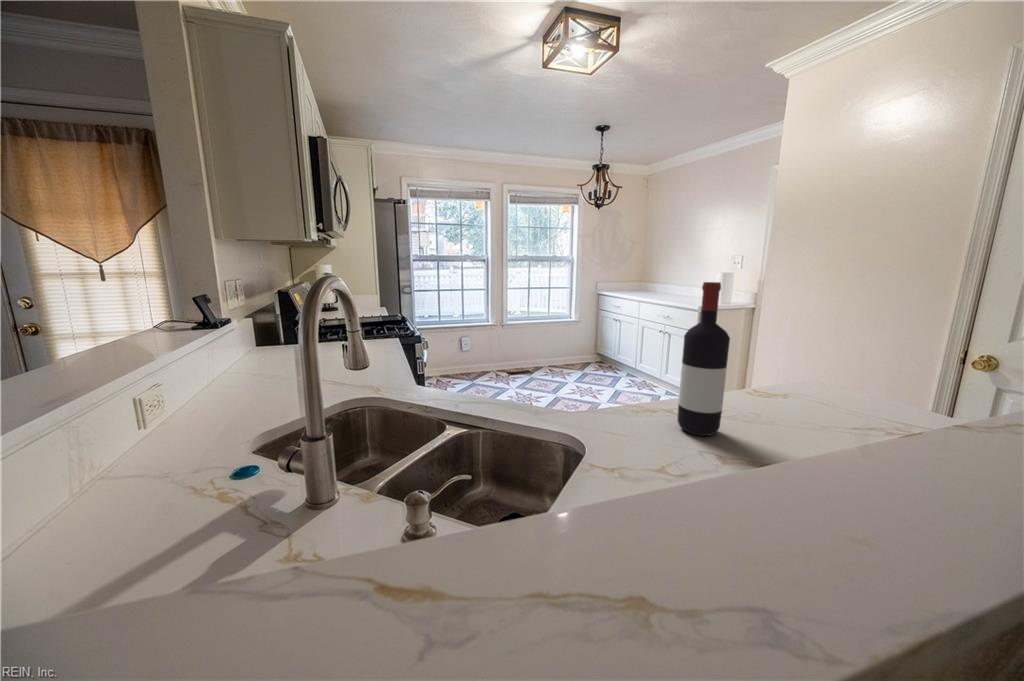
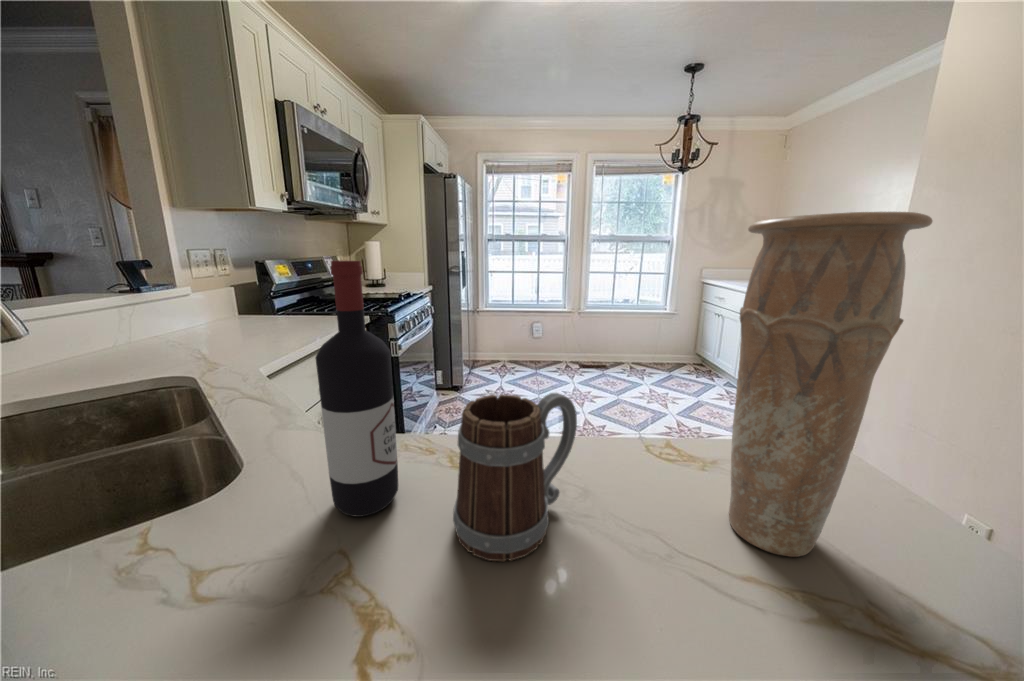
vase: none [836,261,925,413] -> present [729,212,932,557]
mug: none [743,351,809,435] -> present [453,393,577,561]

